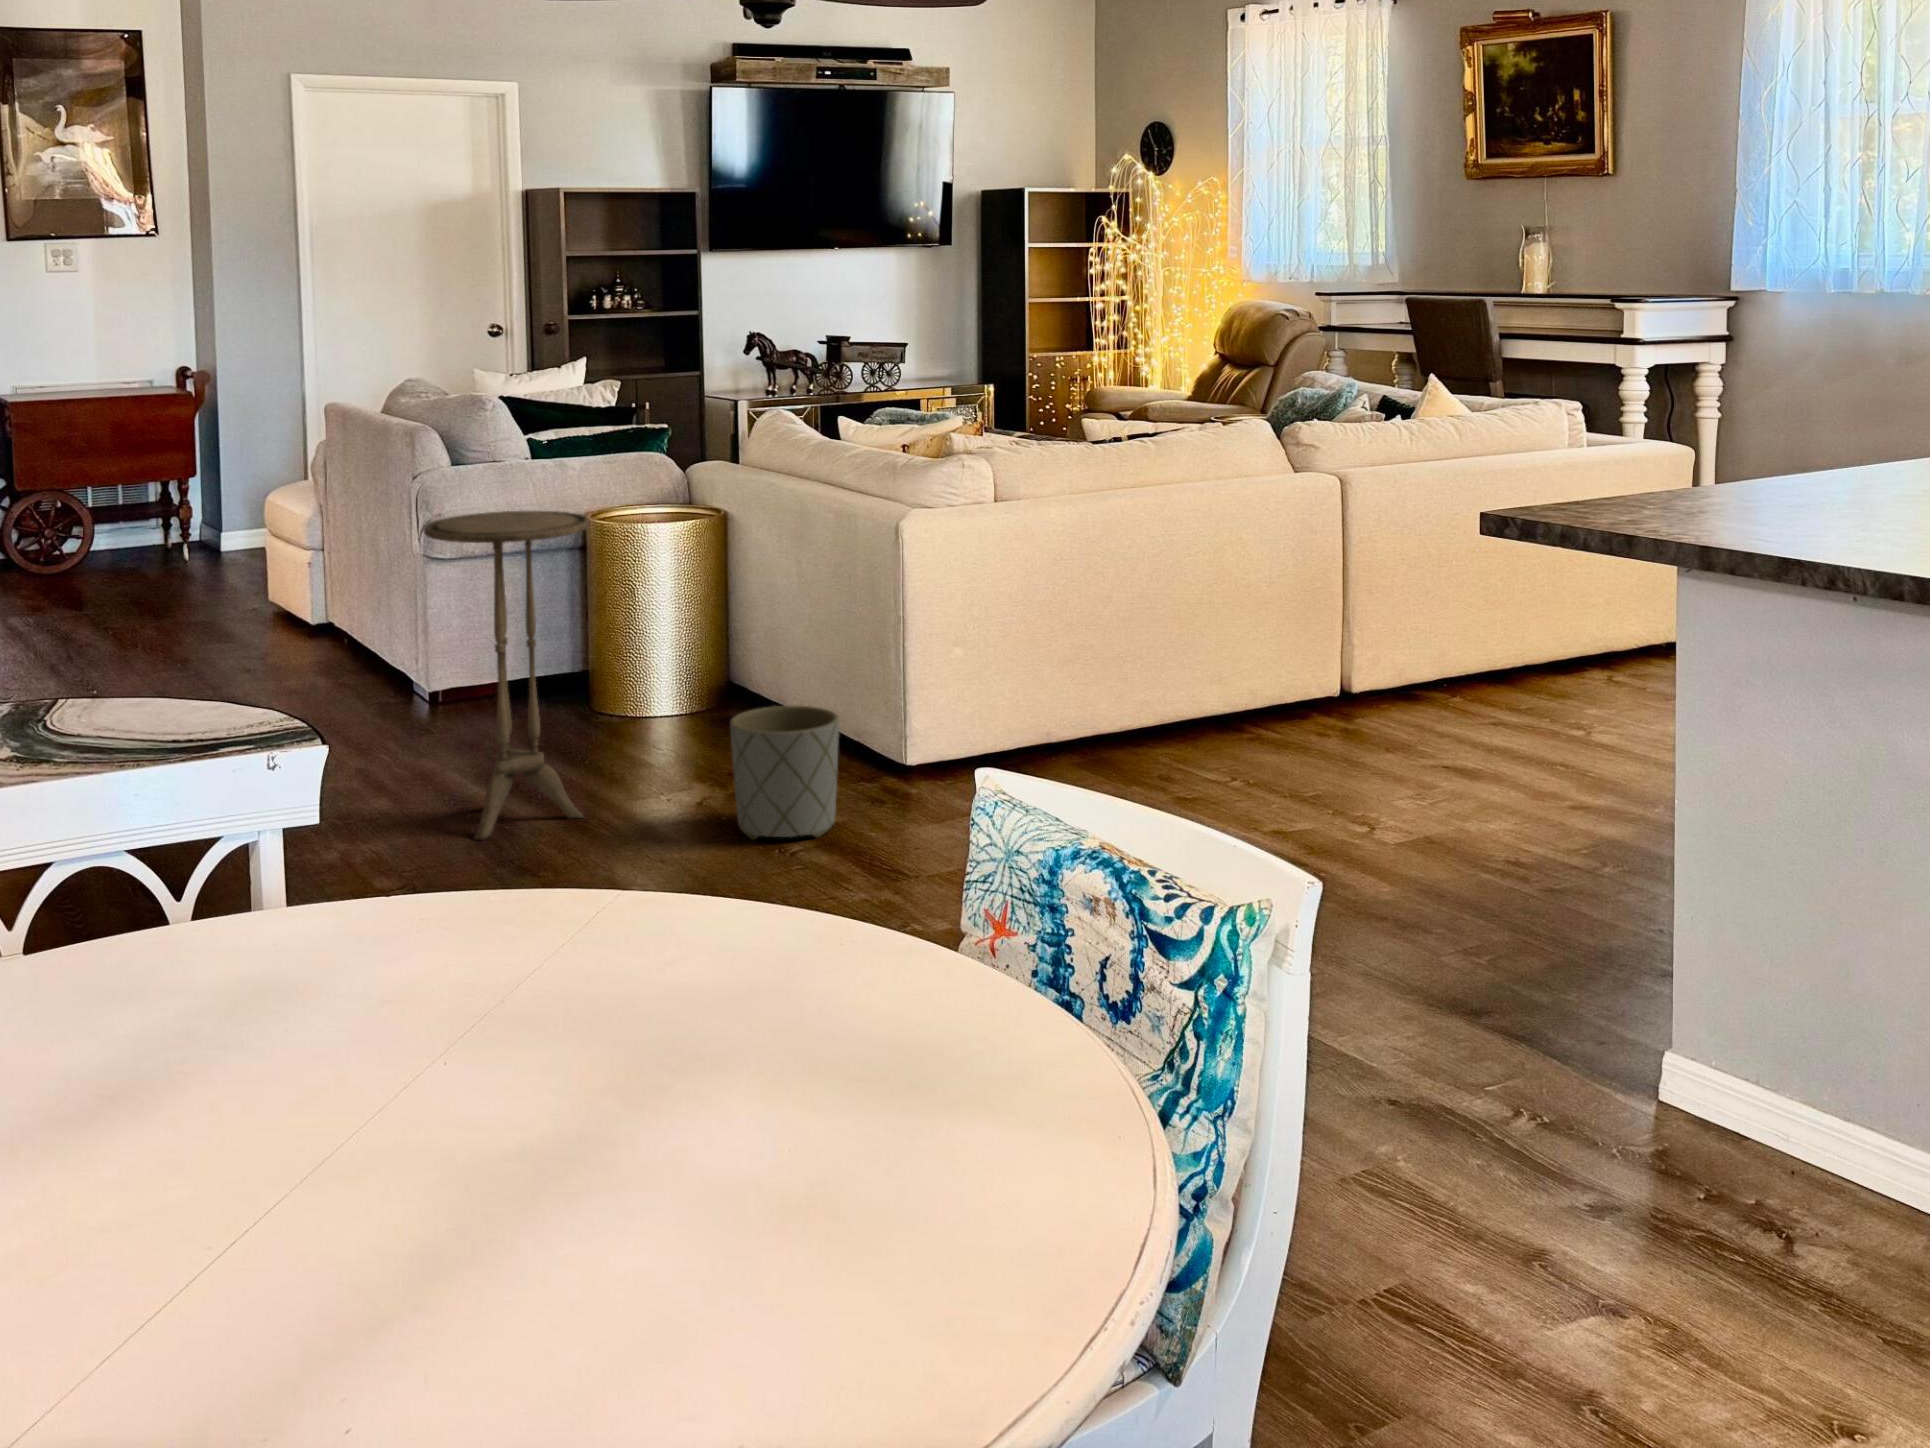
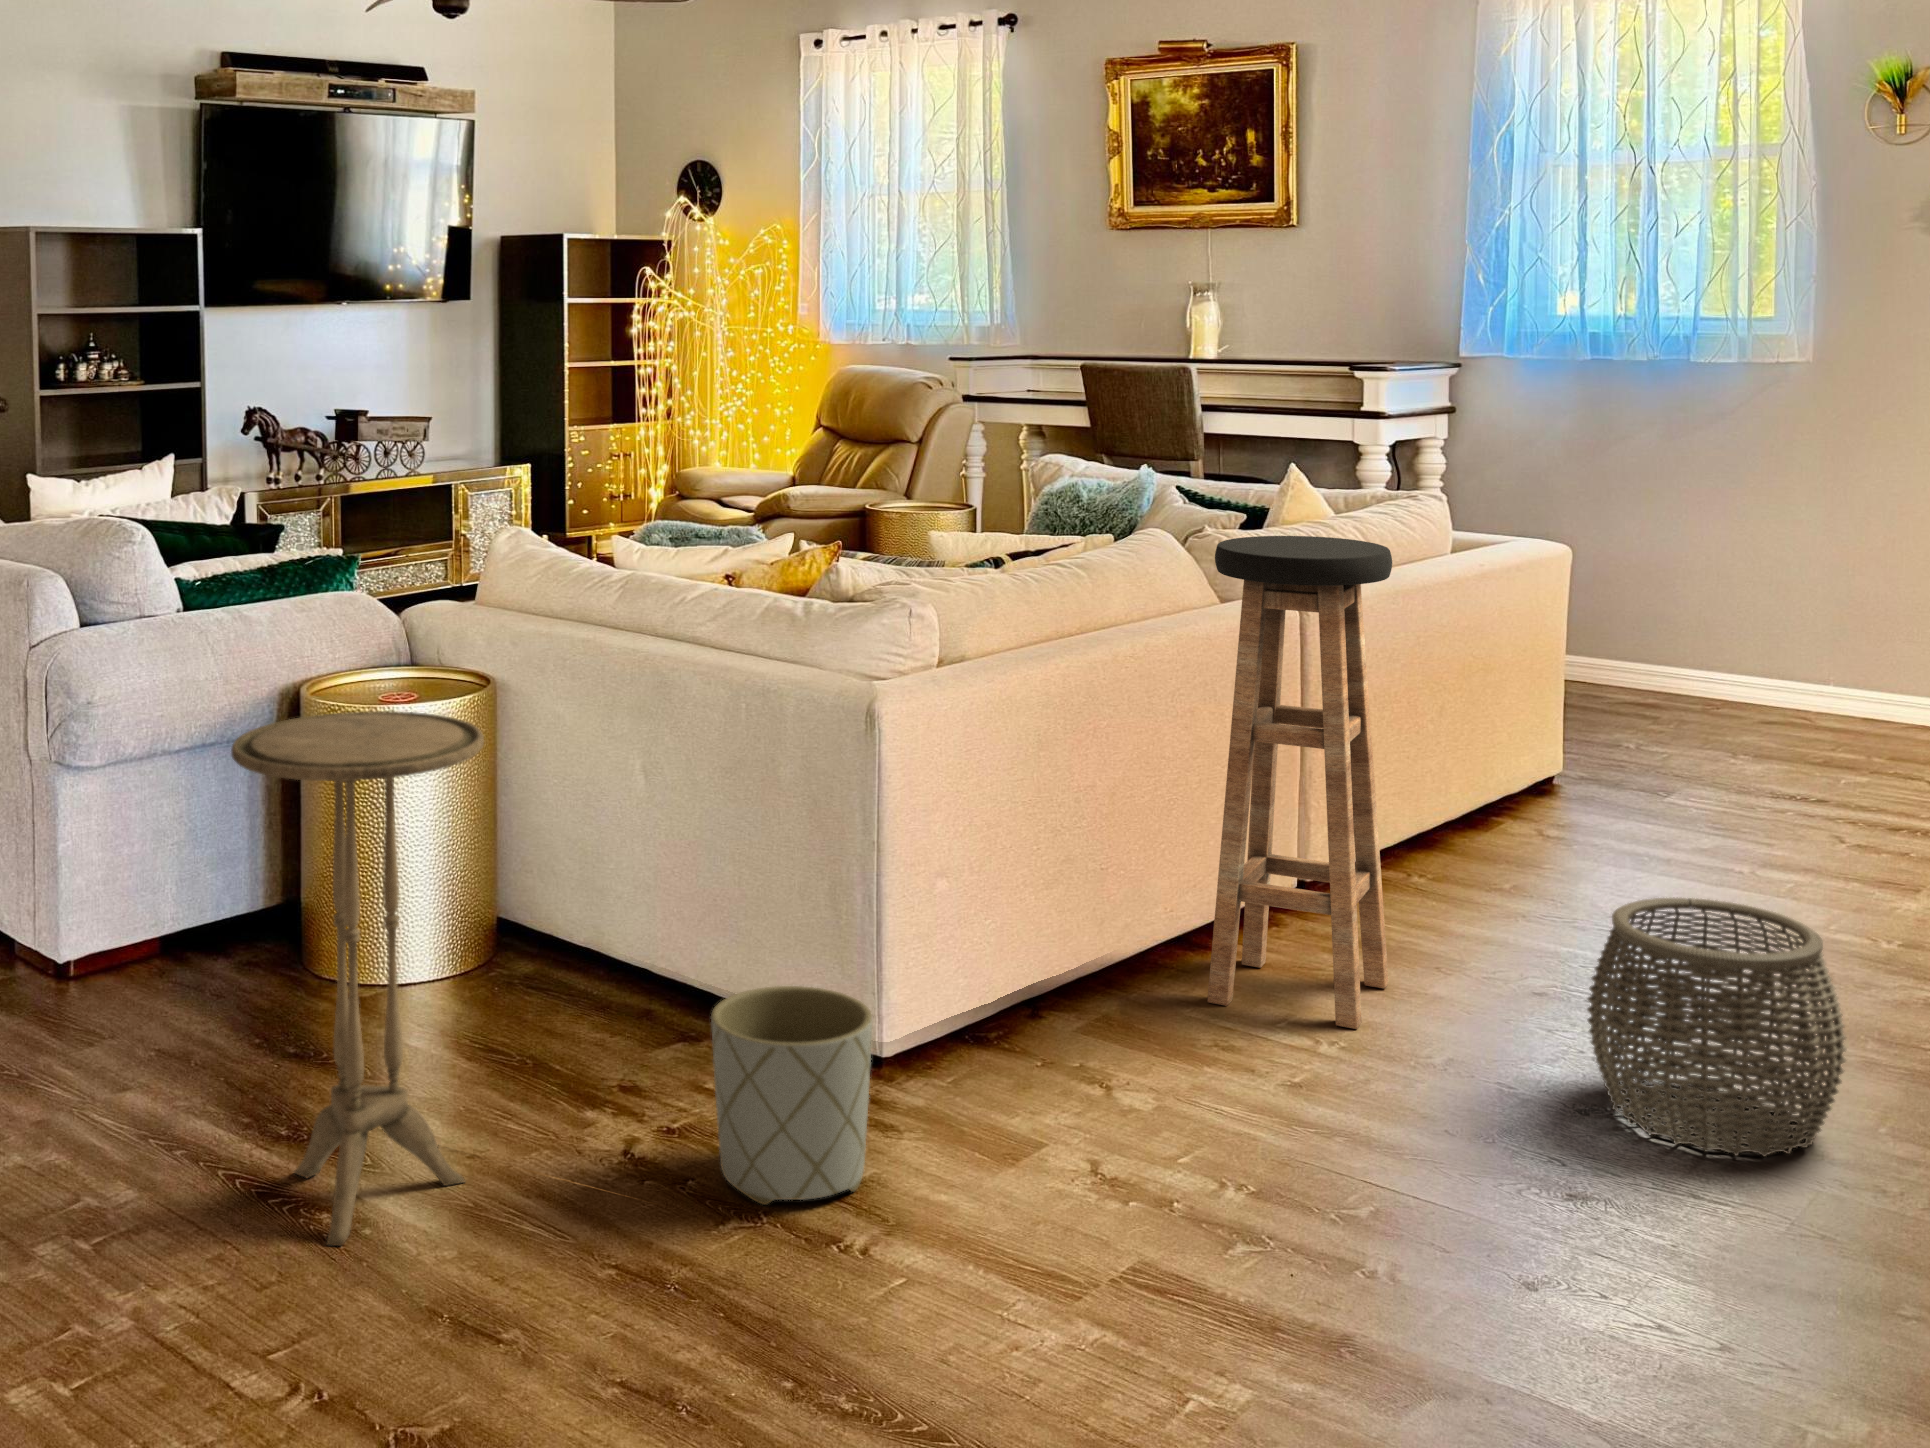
bar stool: none [1189,418,1341,782] -> present [1208,536,1392,1029]
woven basket: none [1382,685,1561,866] -> present [1587,898,1846,1157]

